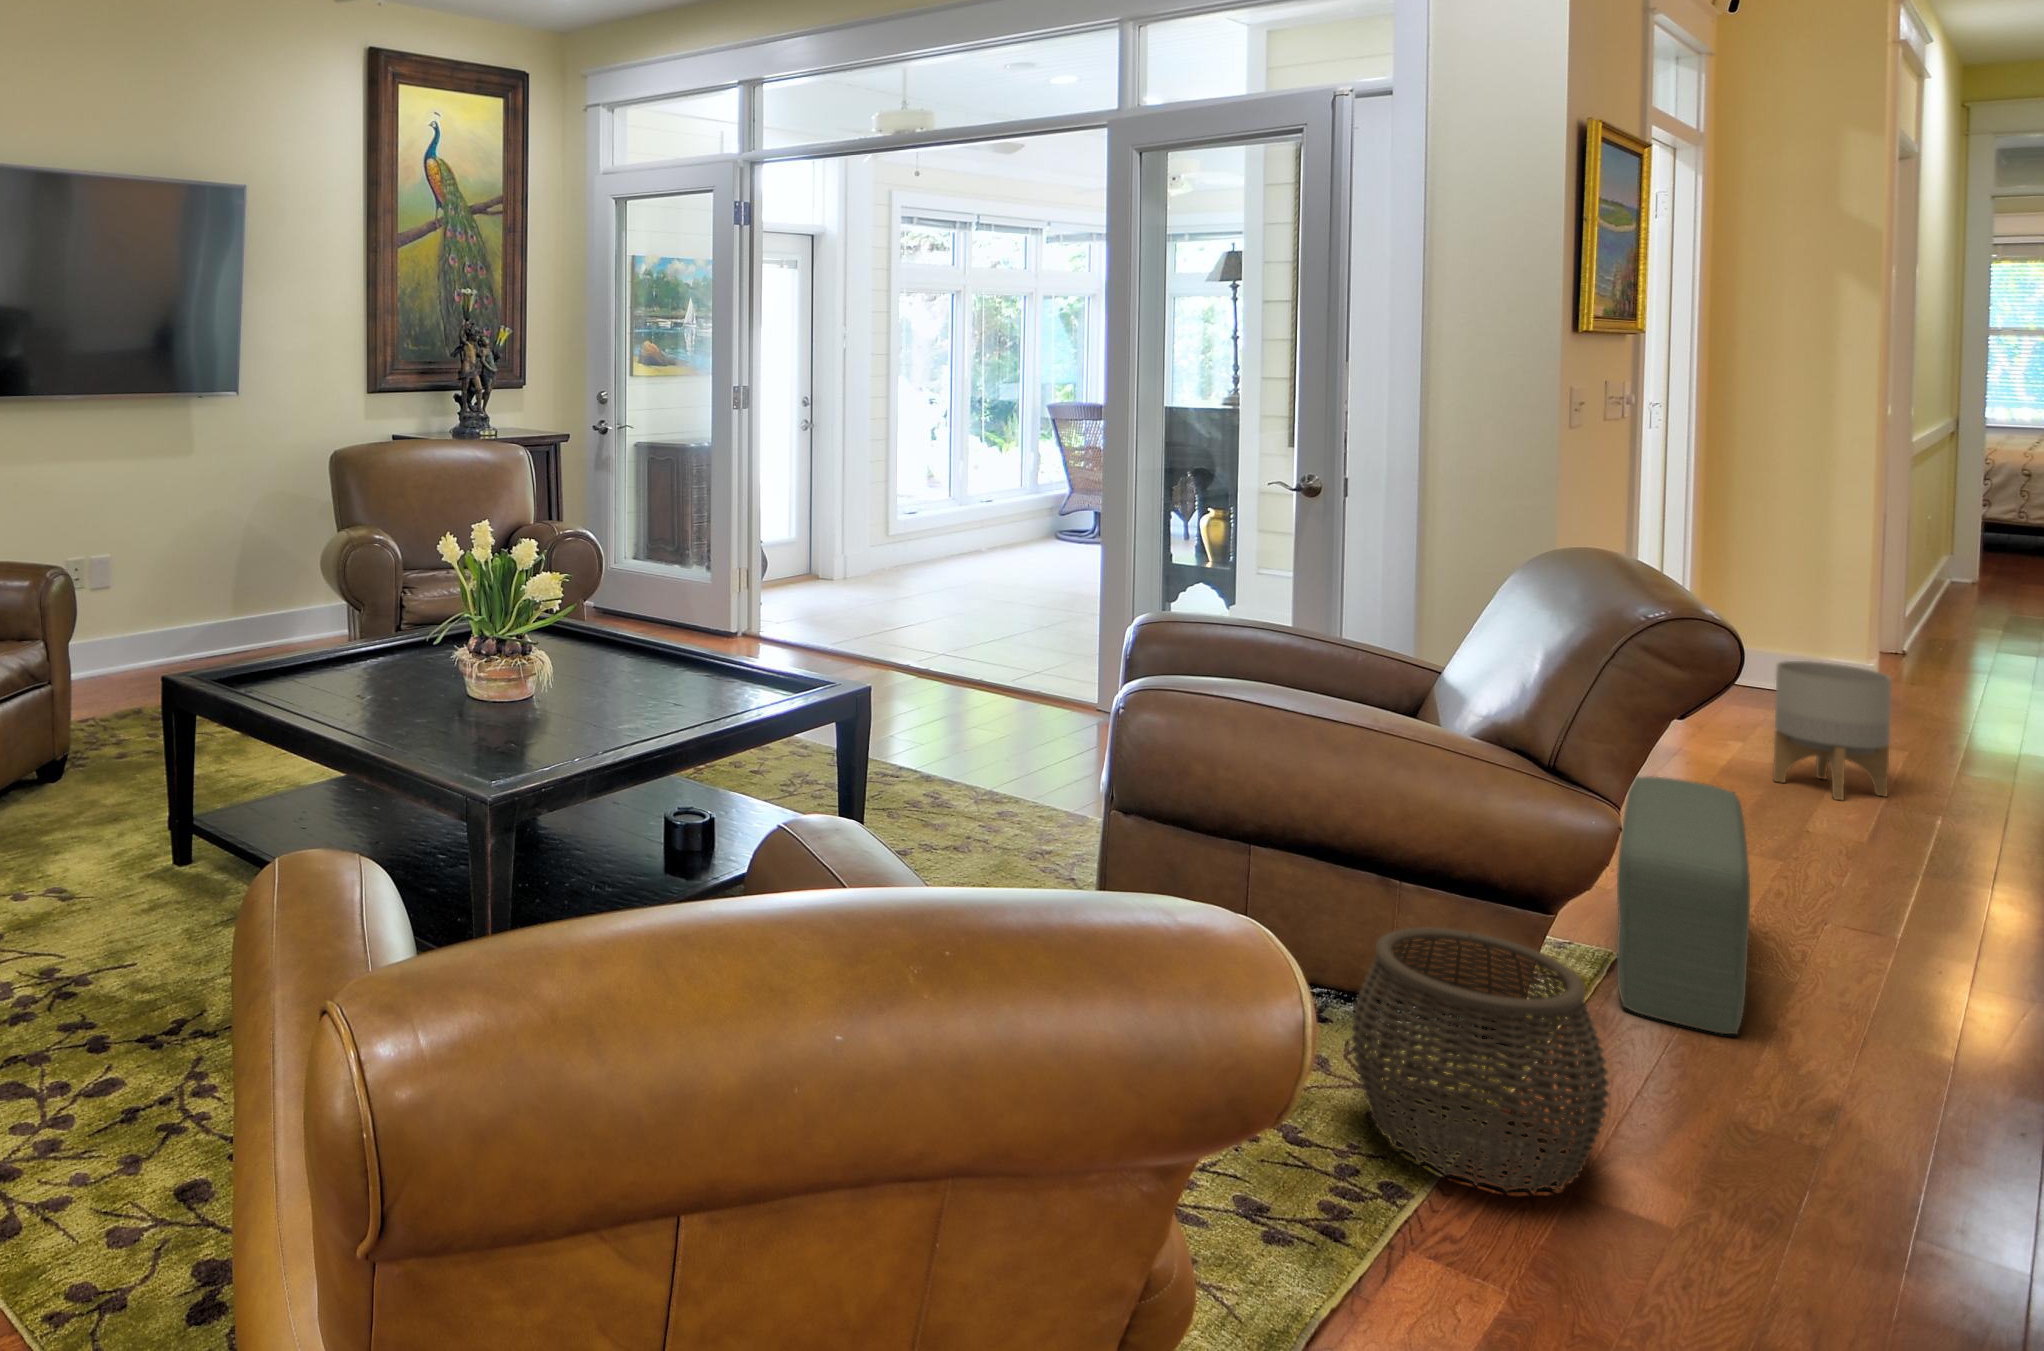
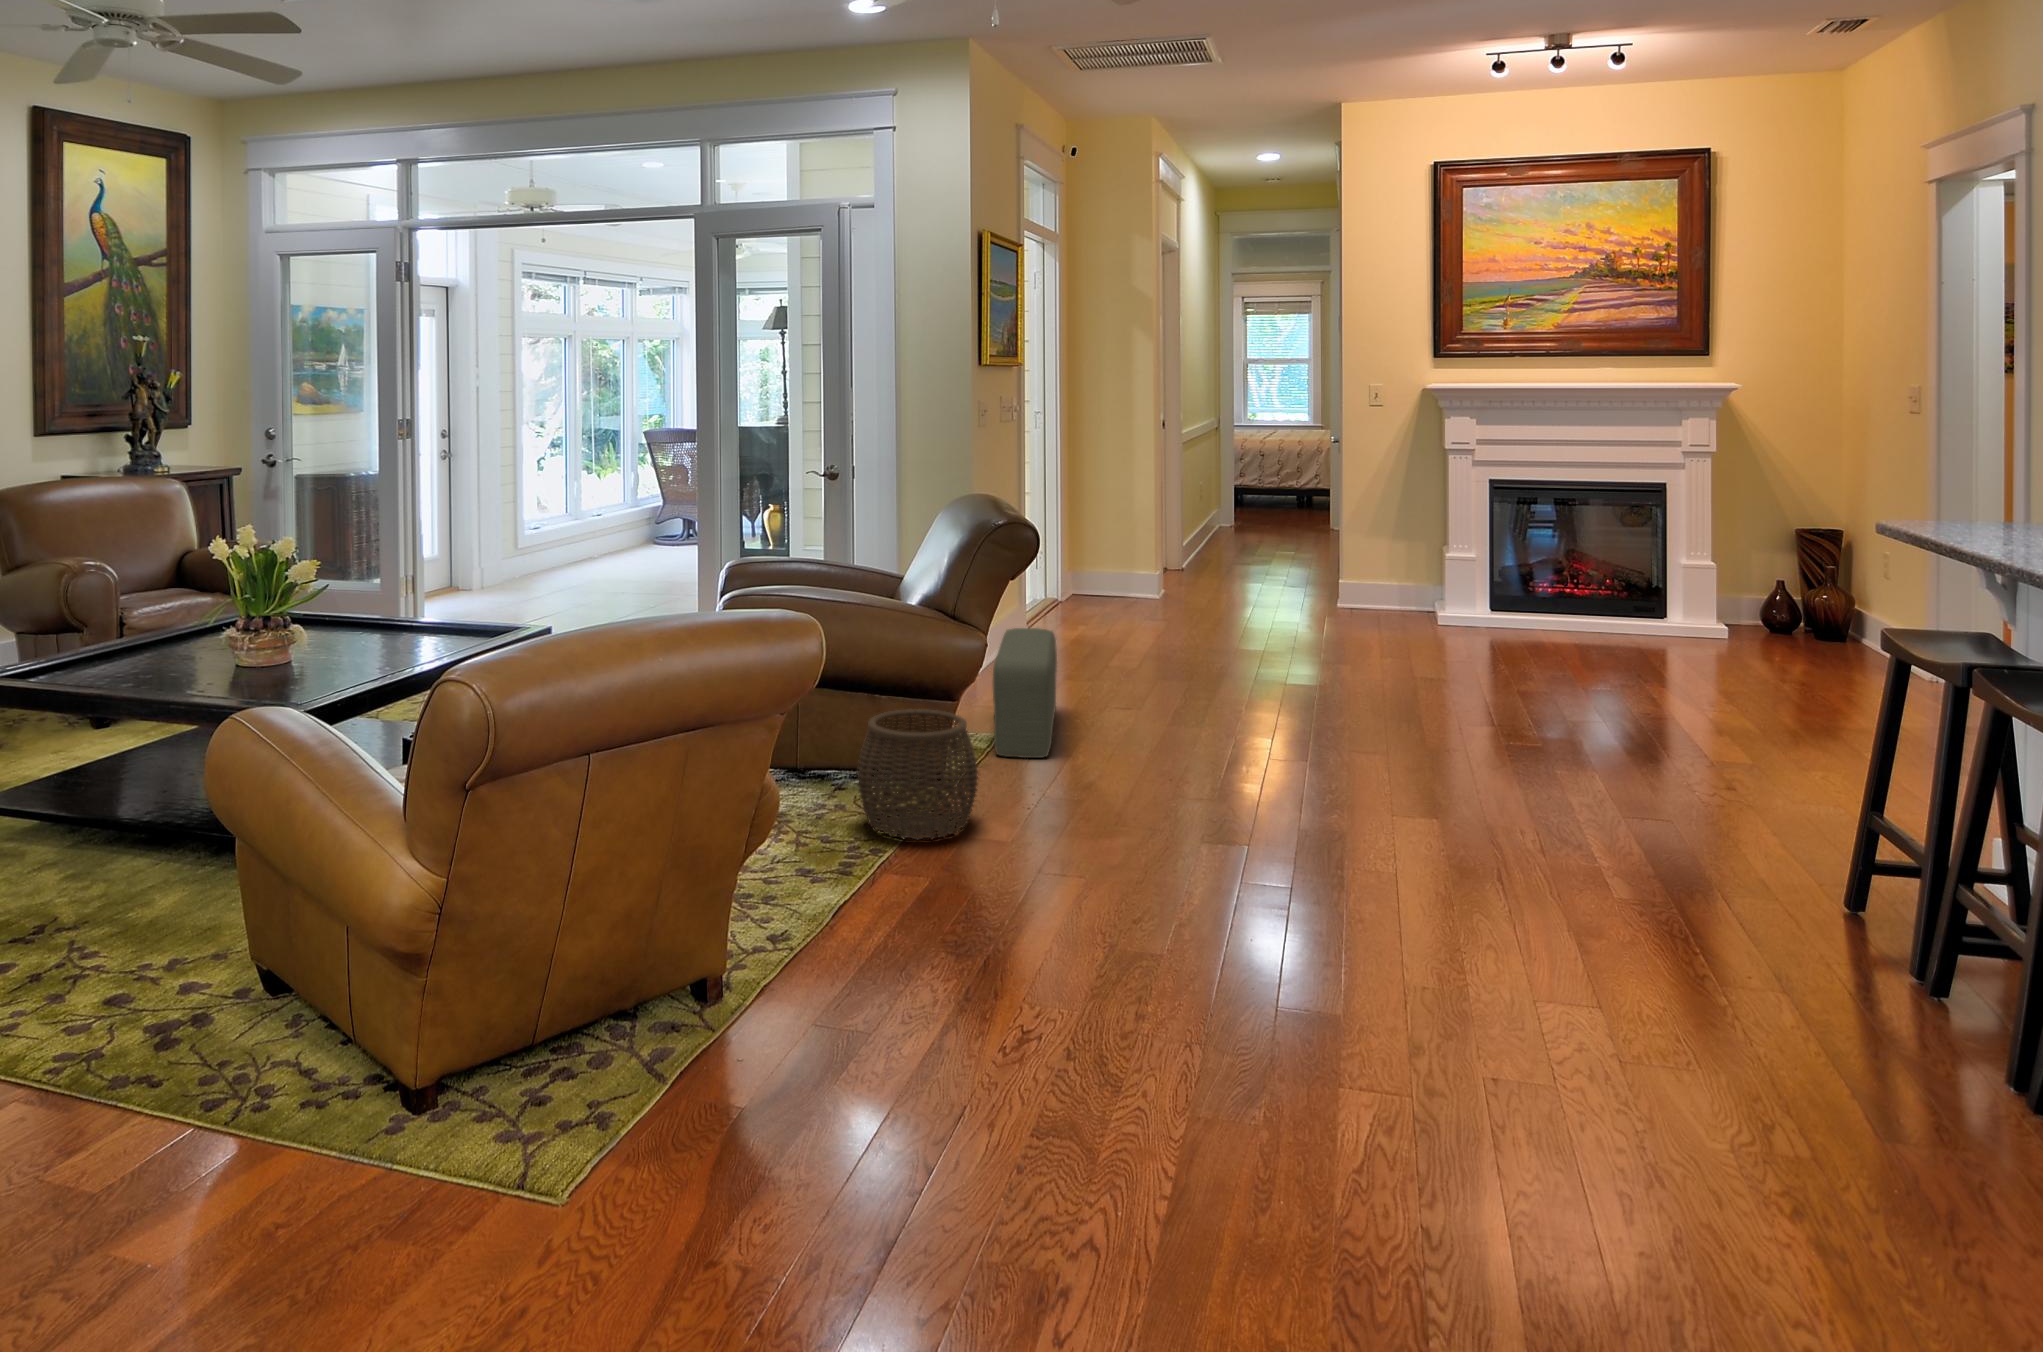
planter: present [1773,661,1892,800] -> none [1088,563,1141,644]

